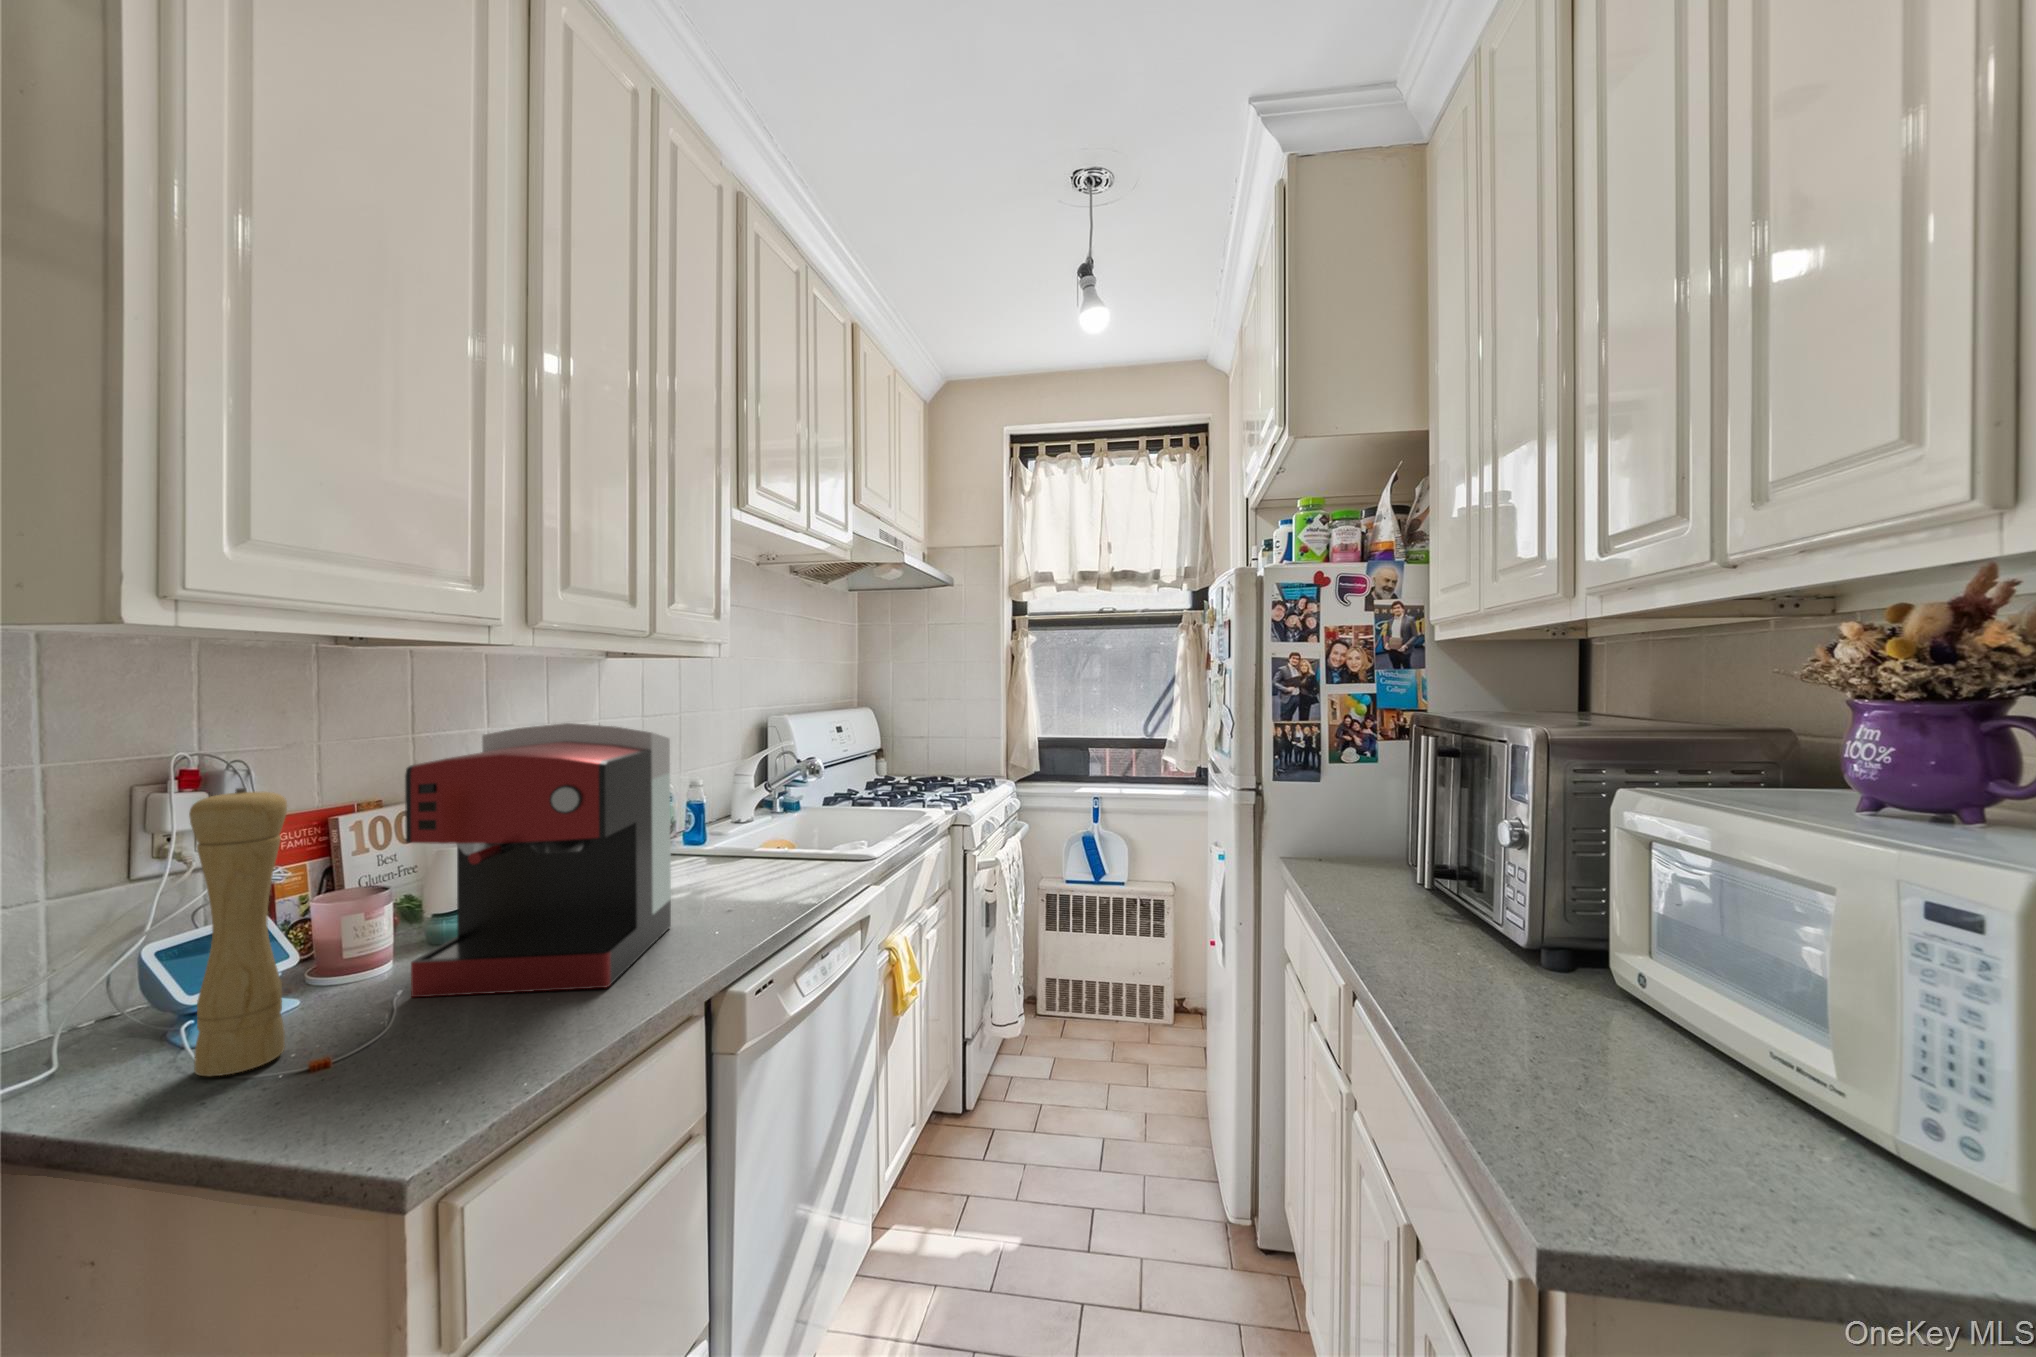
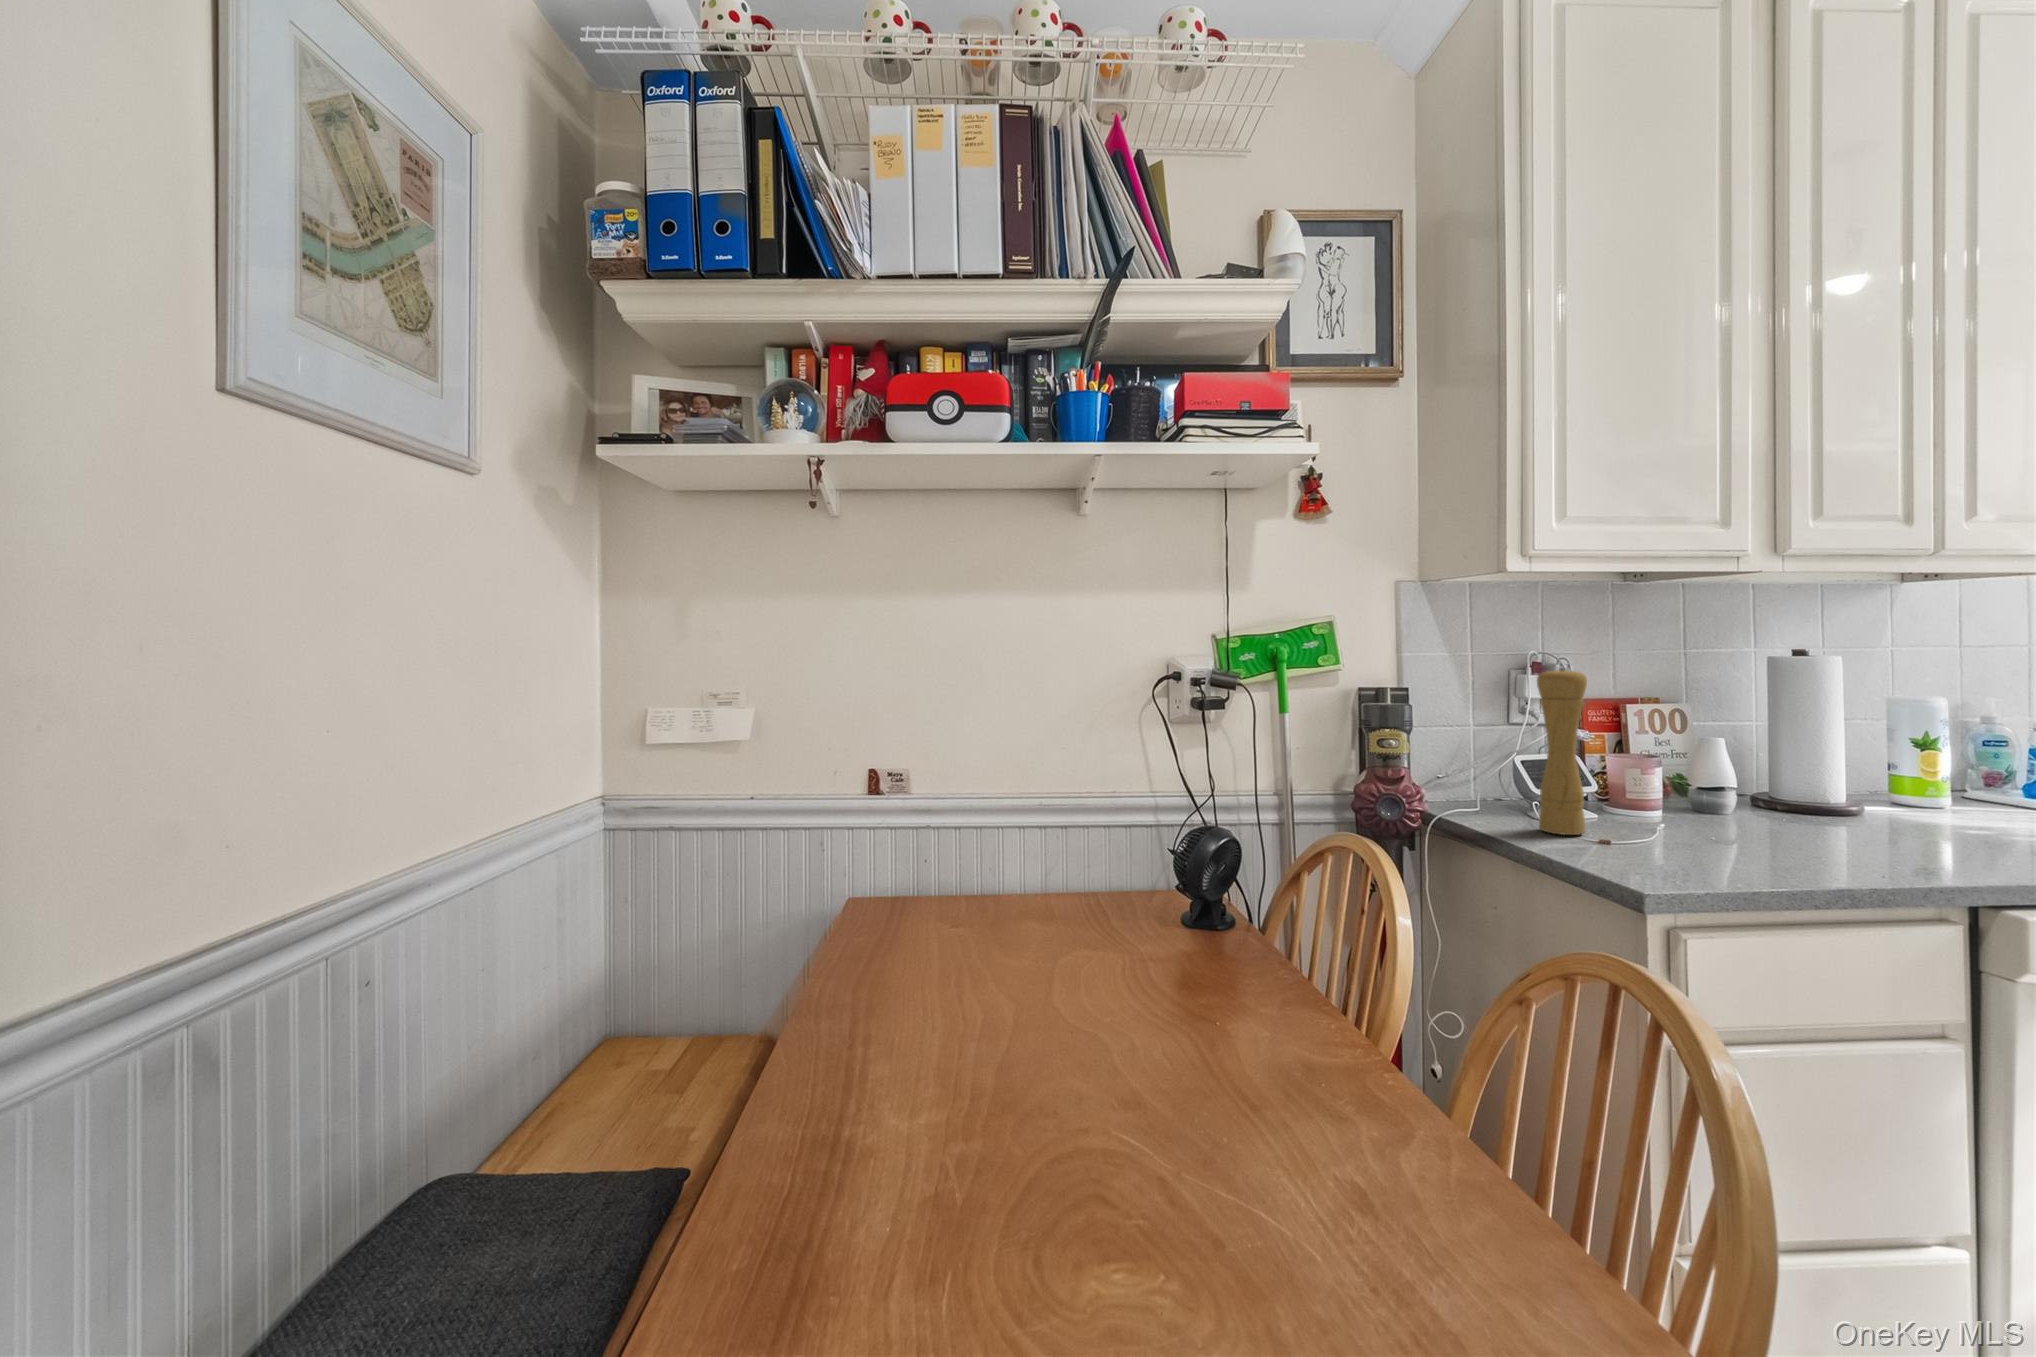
coffee maker: present [405,723,671,997] -> none [1665,635,1946,864]

